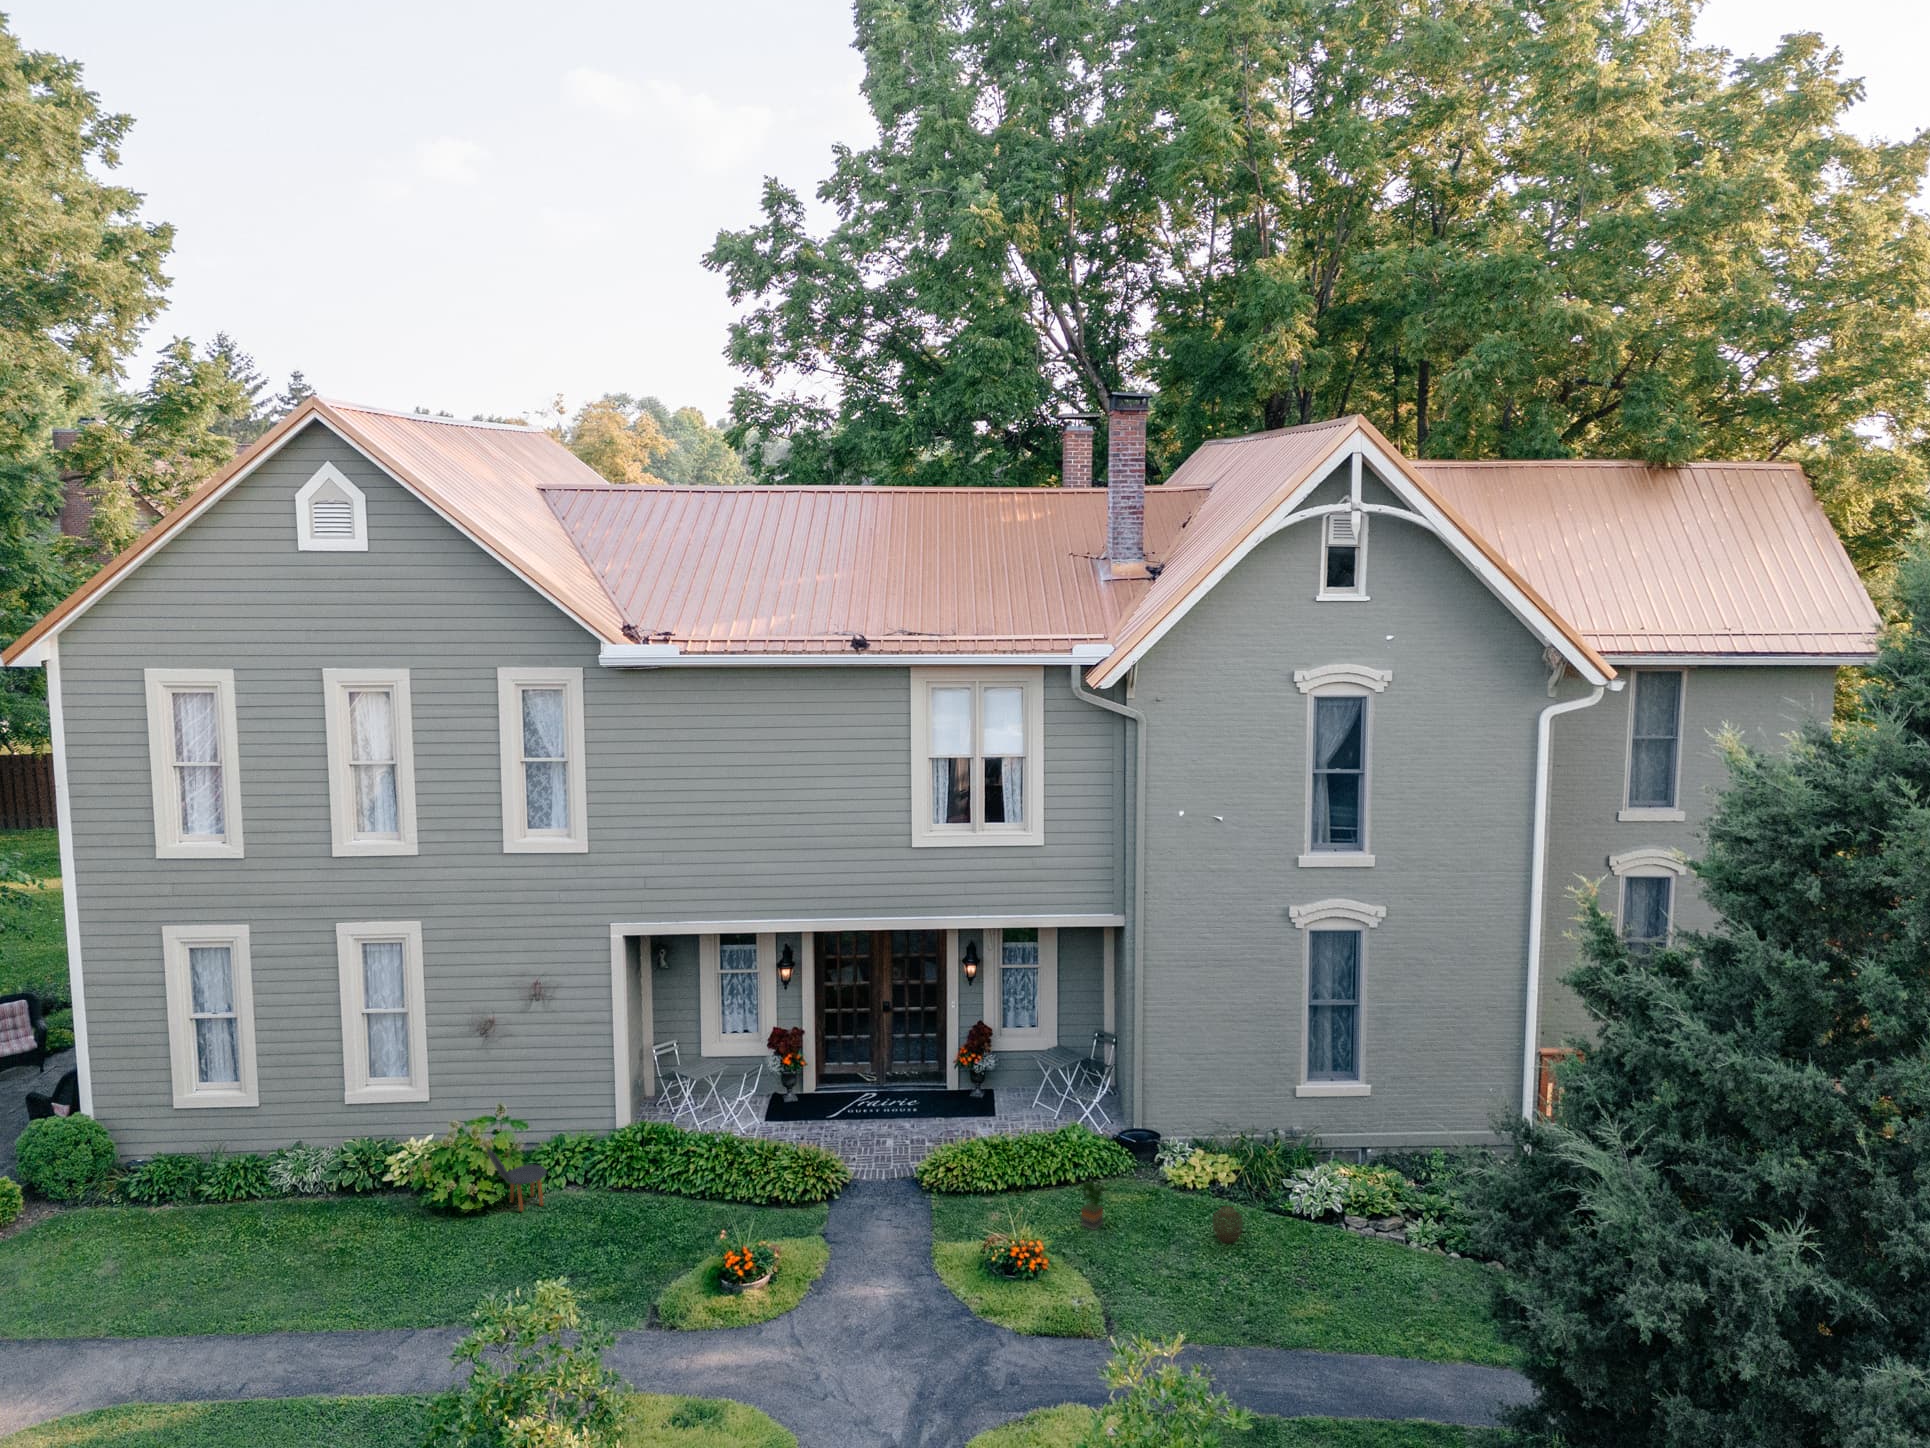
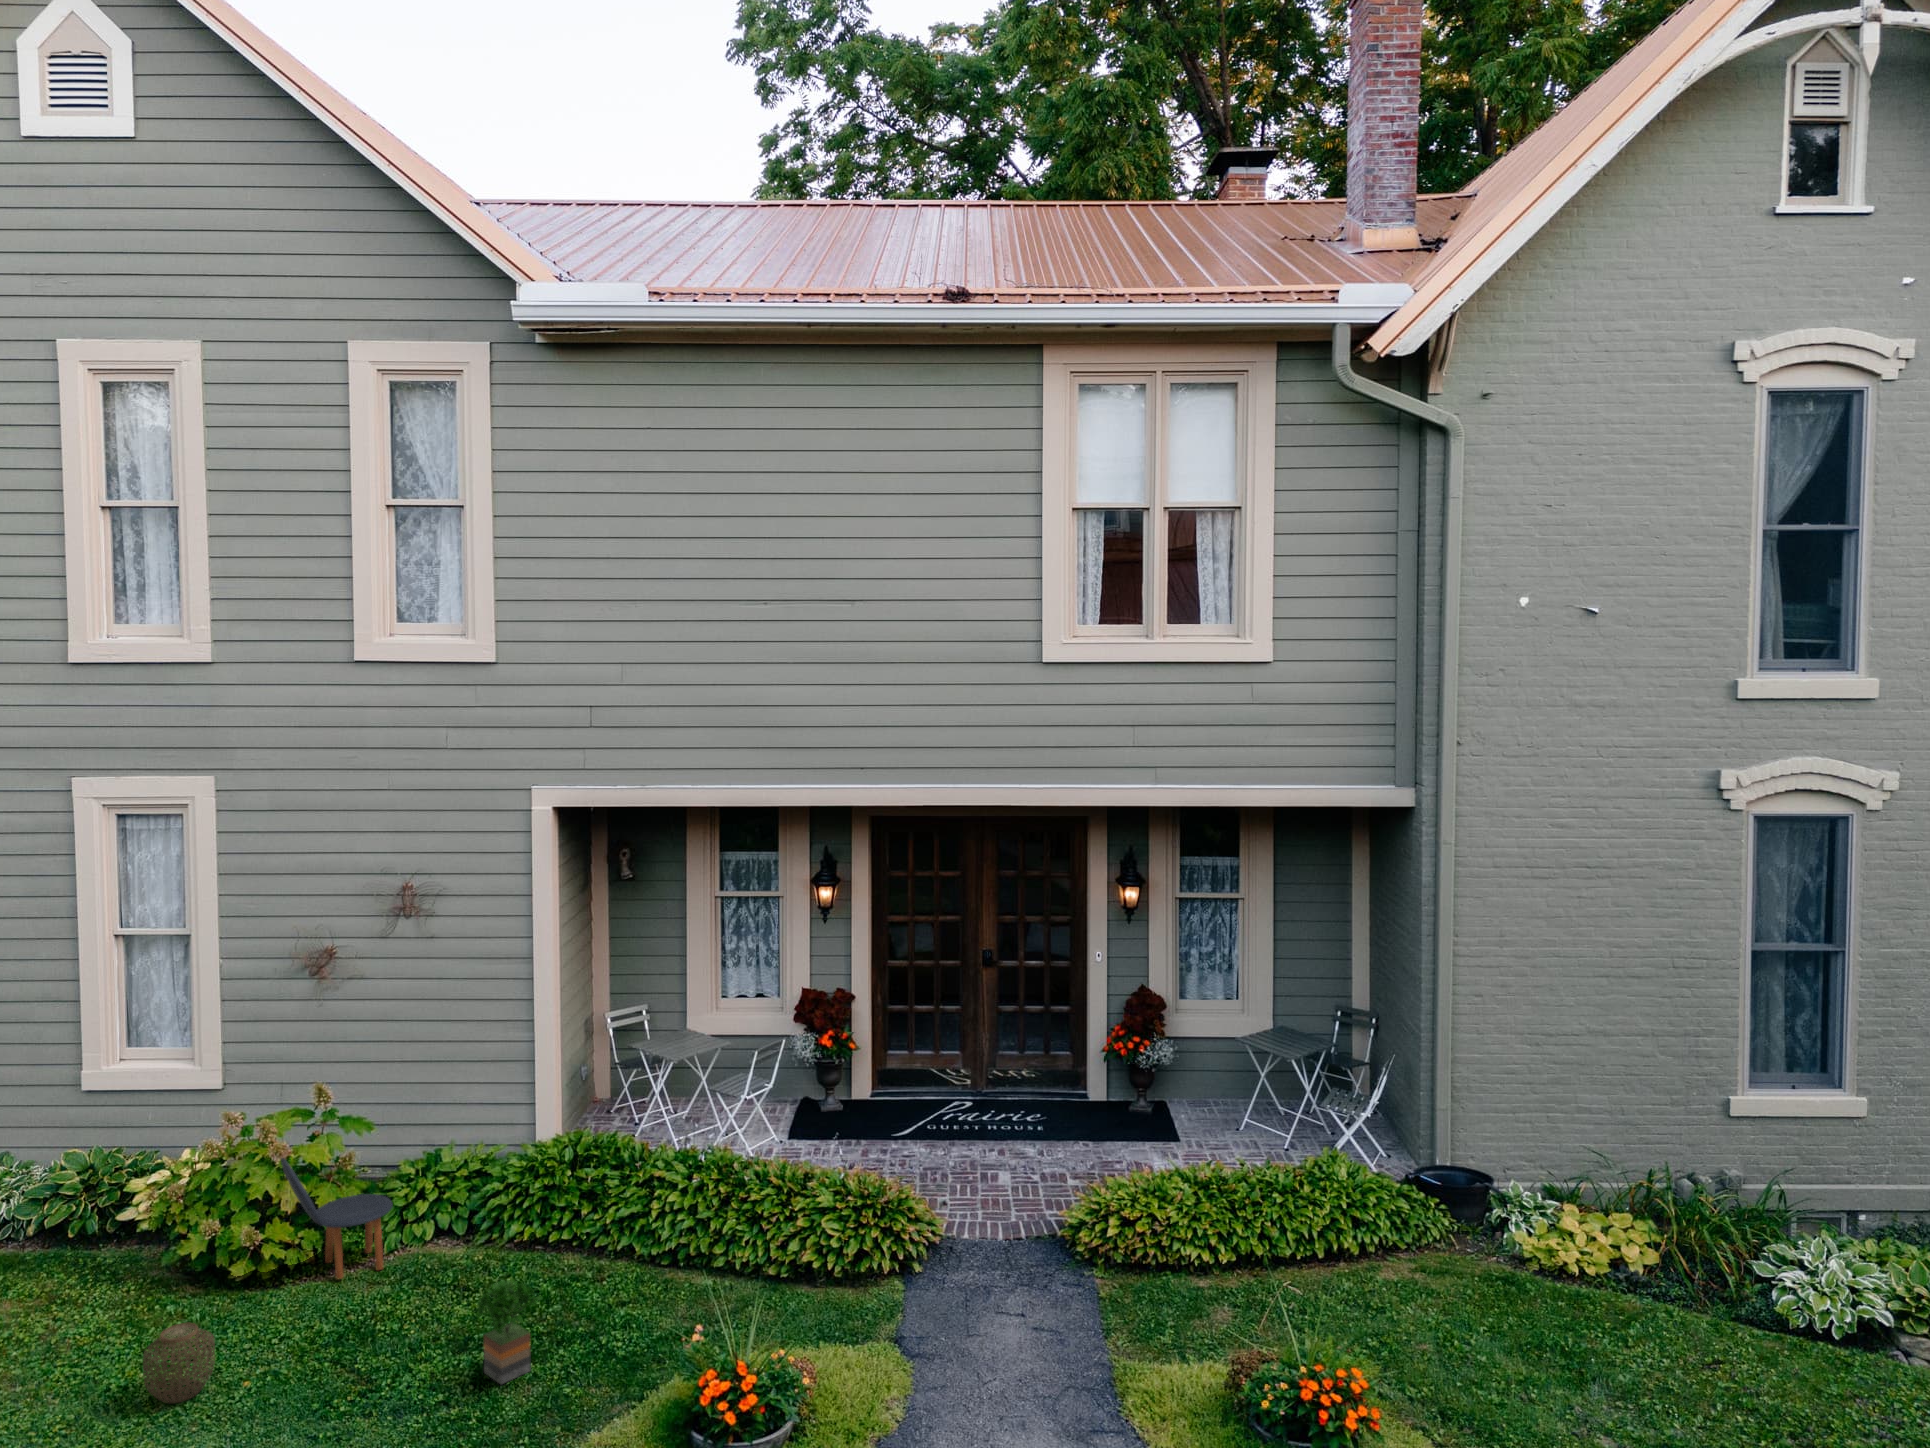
potted tree: present [1081,1182,1108,1230] -> present [476,1280,542,1384]
woven basket: present [1213,1206,1242,1243] -> present [143,1323,215,1403]

